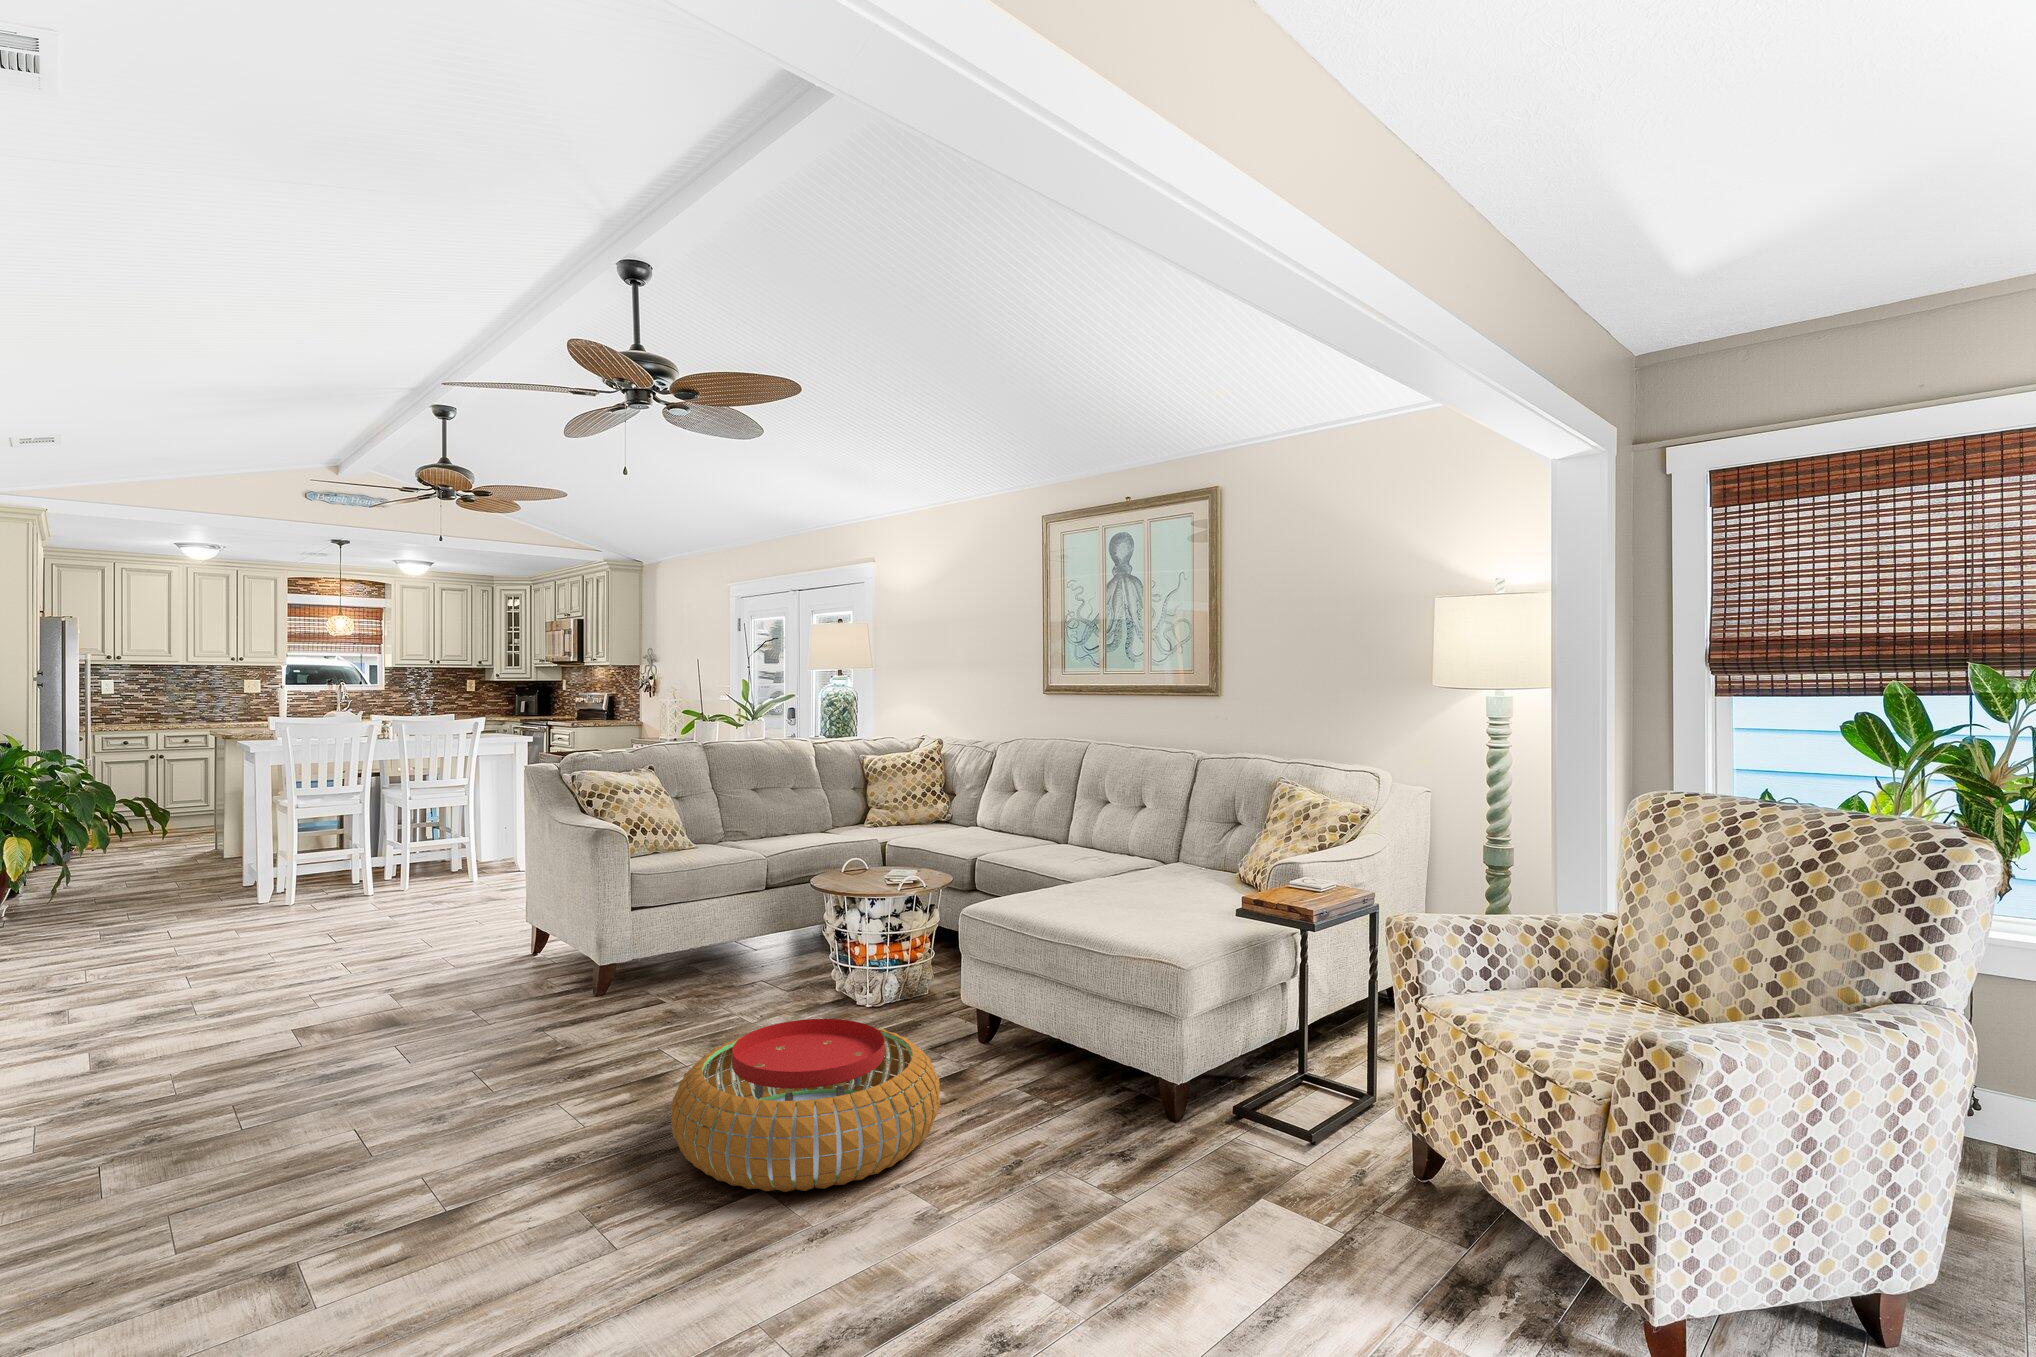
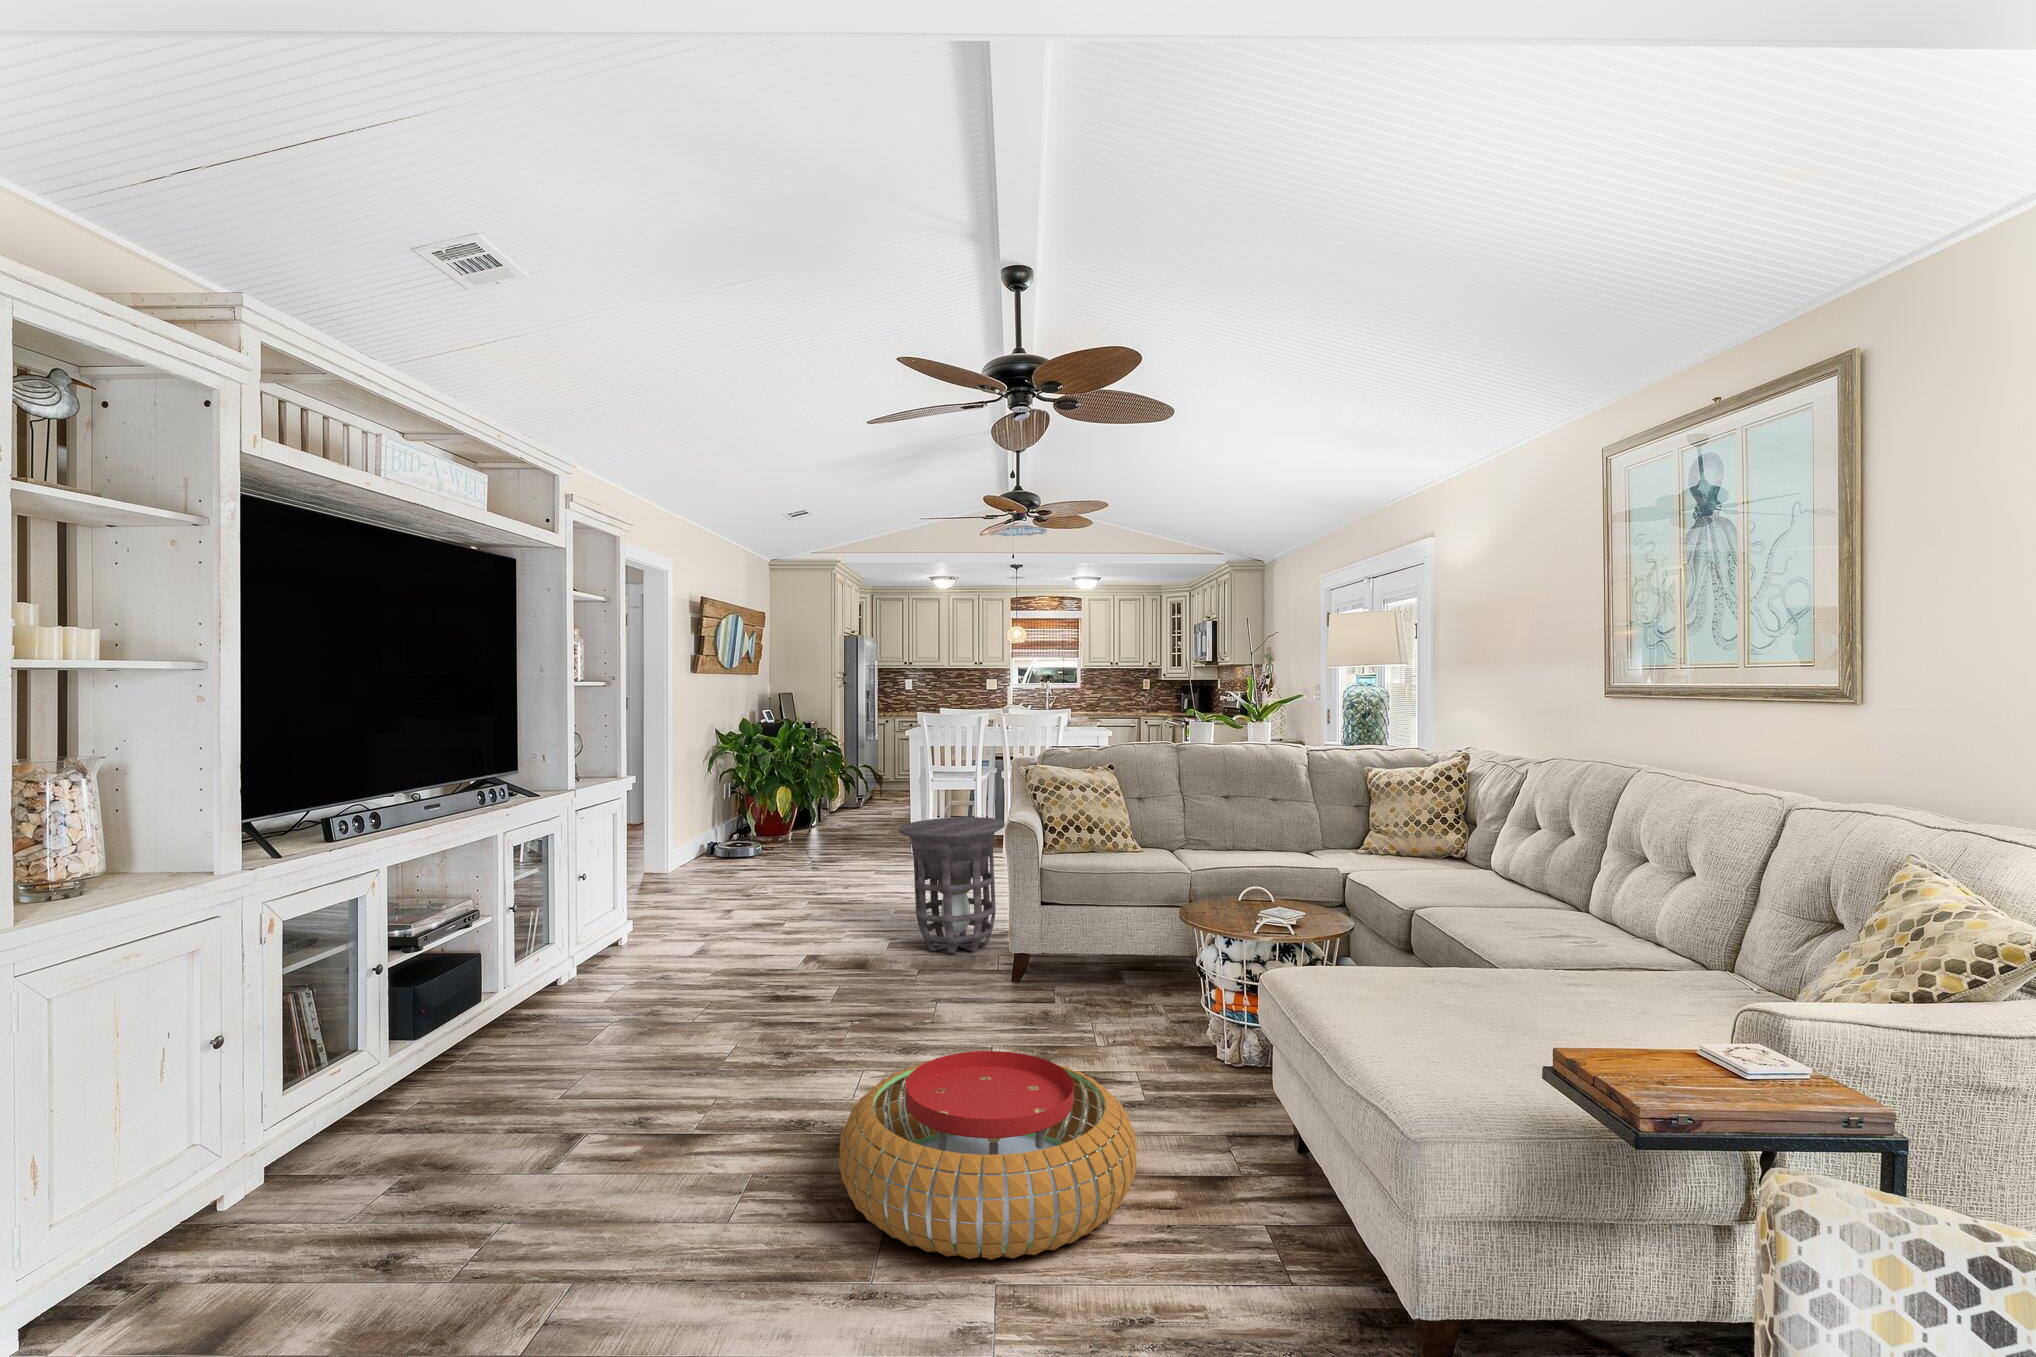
side table: none [415,835,548,990] -> present [899,817,1005,953]

